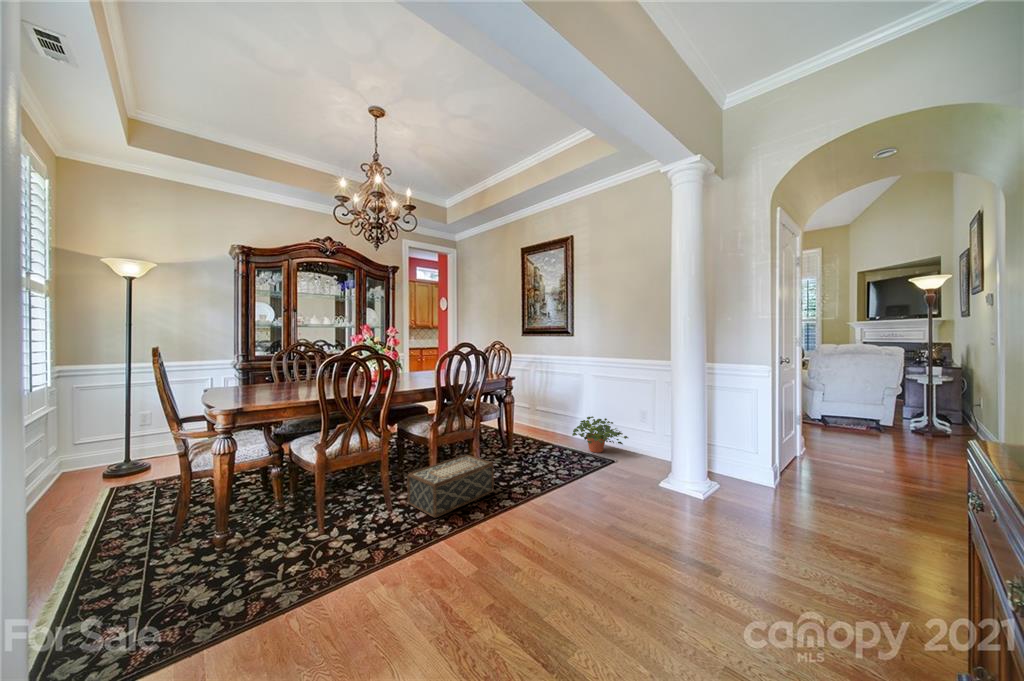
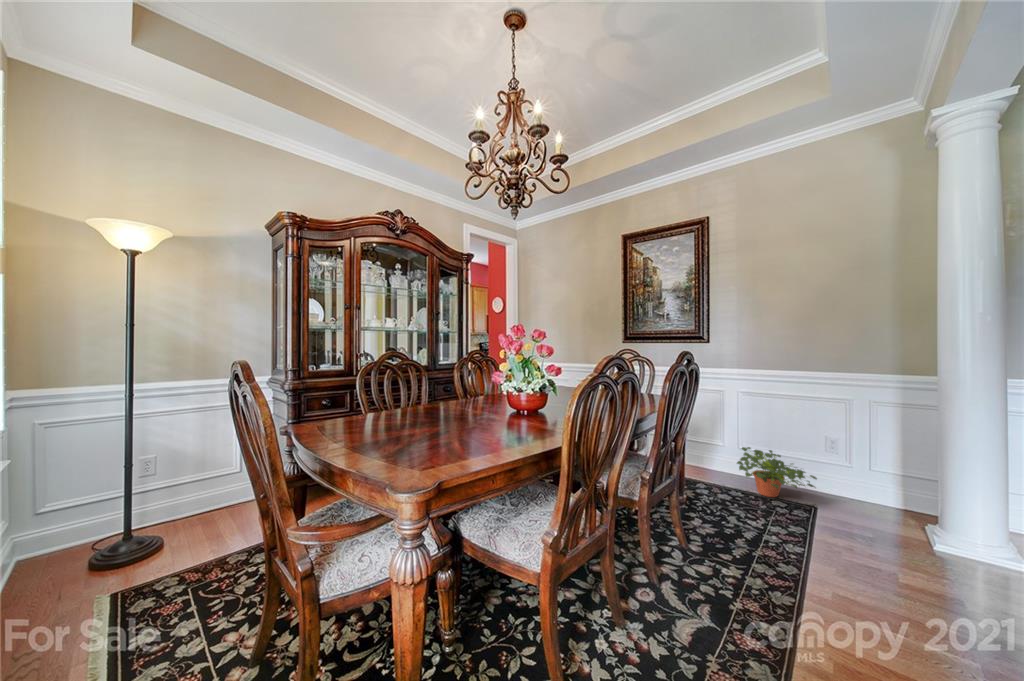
woven basket: present [407,455,494,518] -> none [623,519,723,649]

